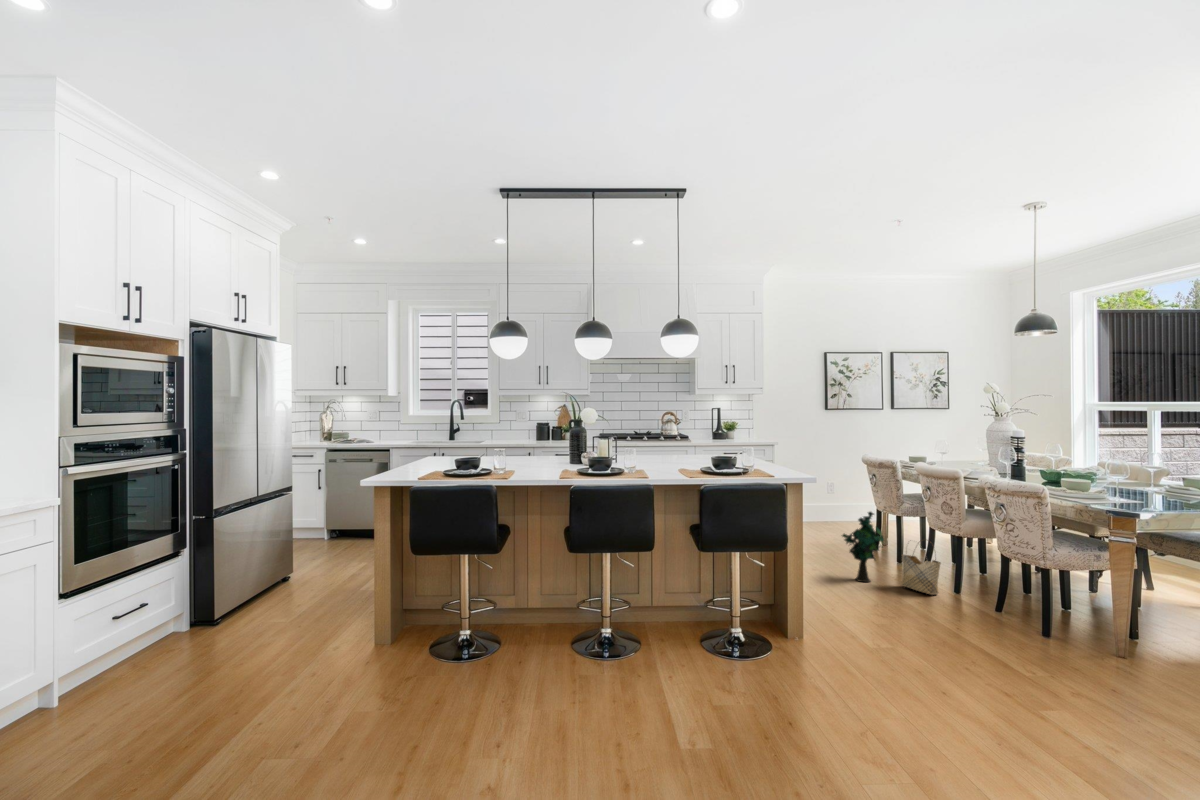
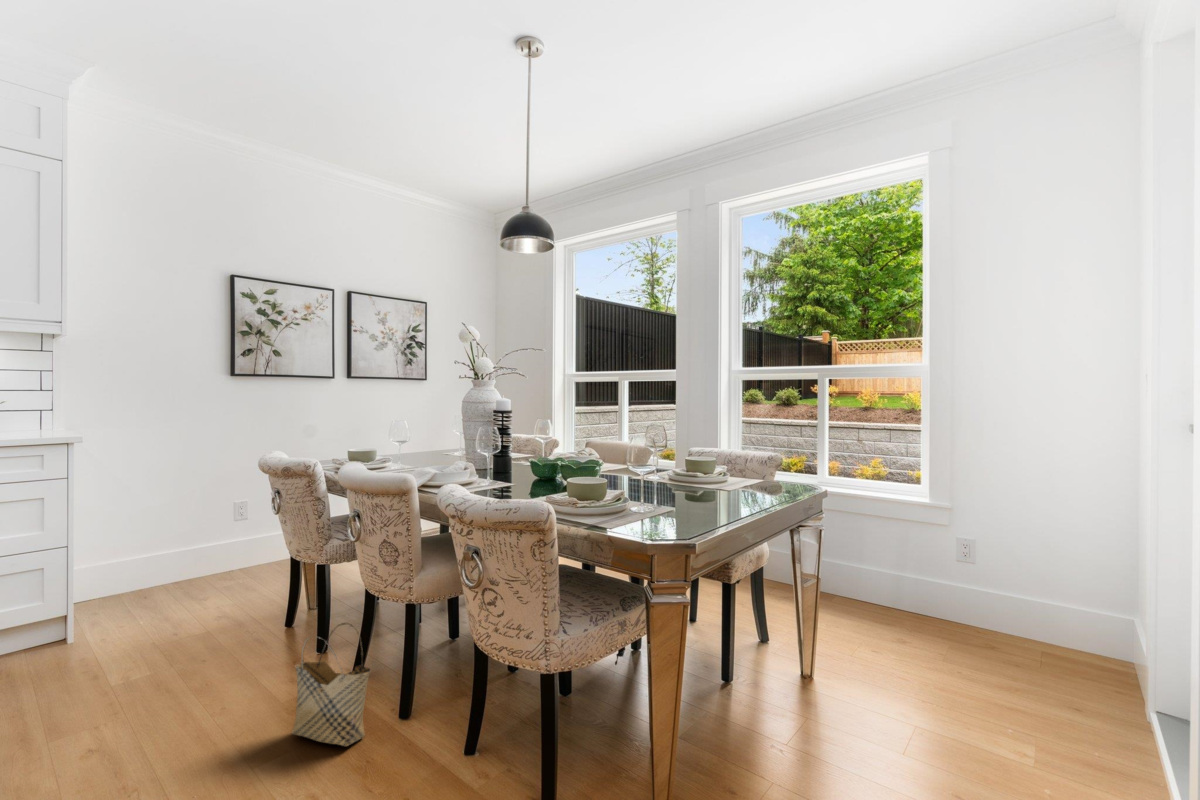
decorative plant: present [842,512,884,582] -> none [157,580,265,749]

